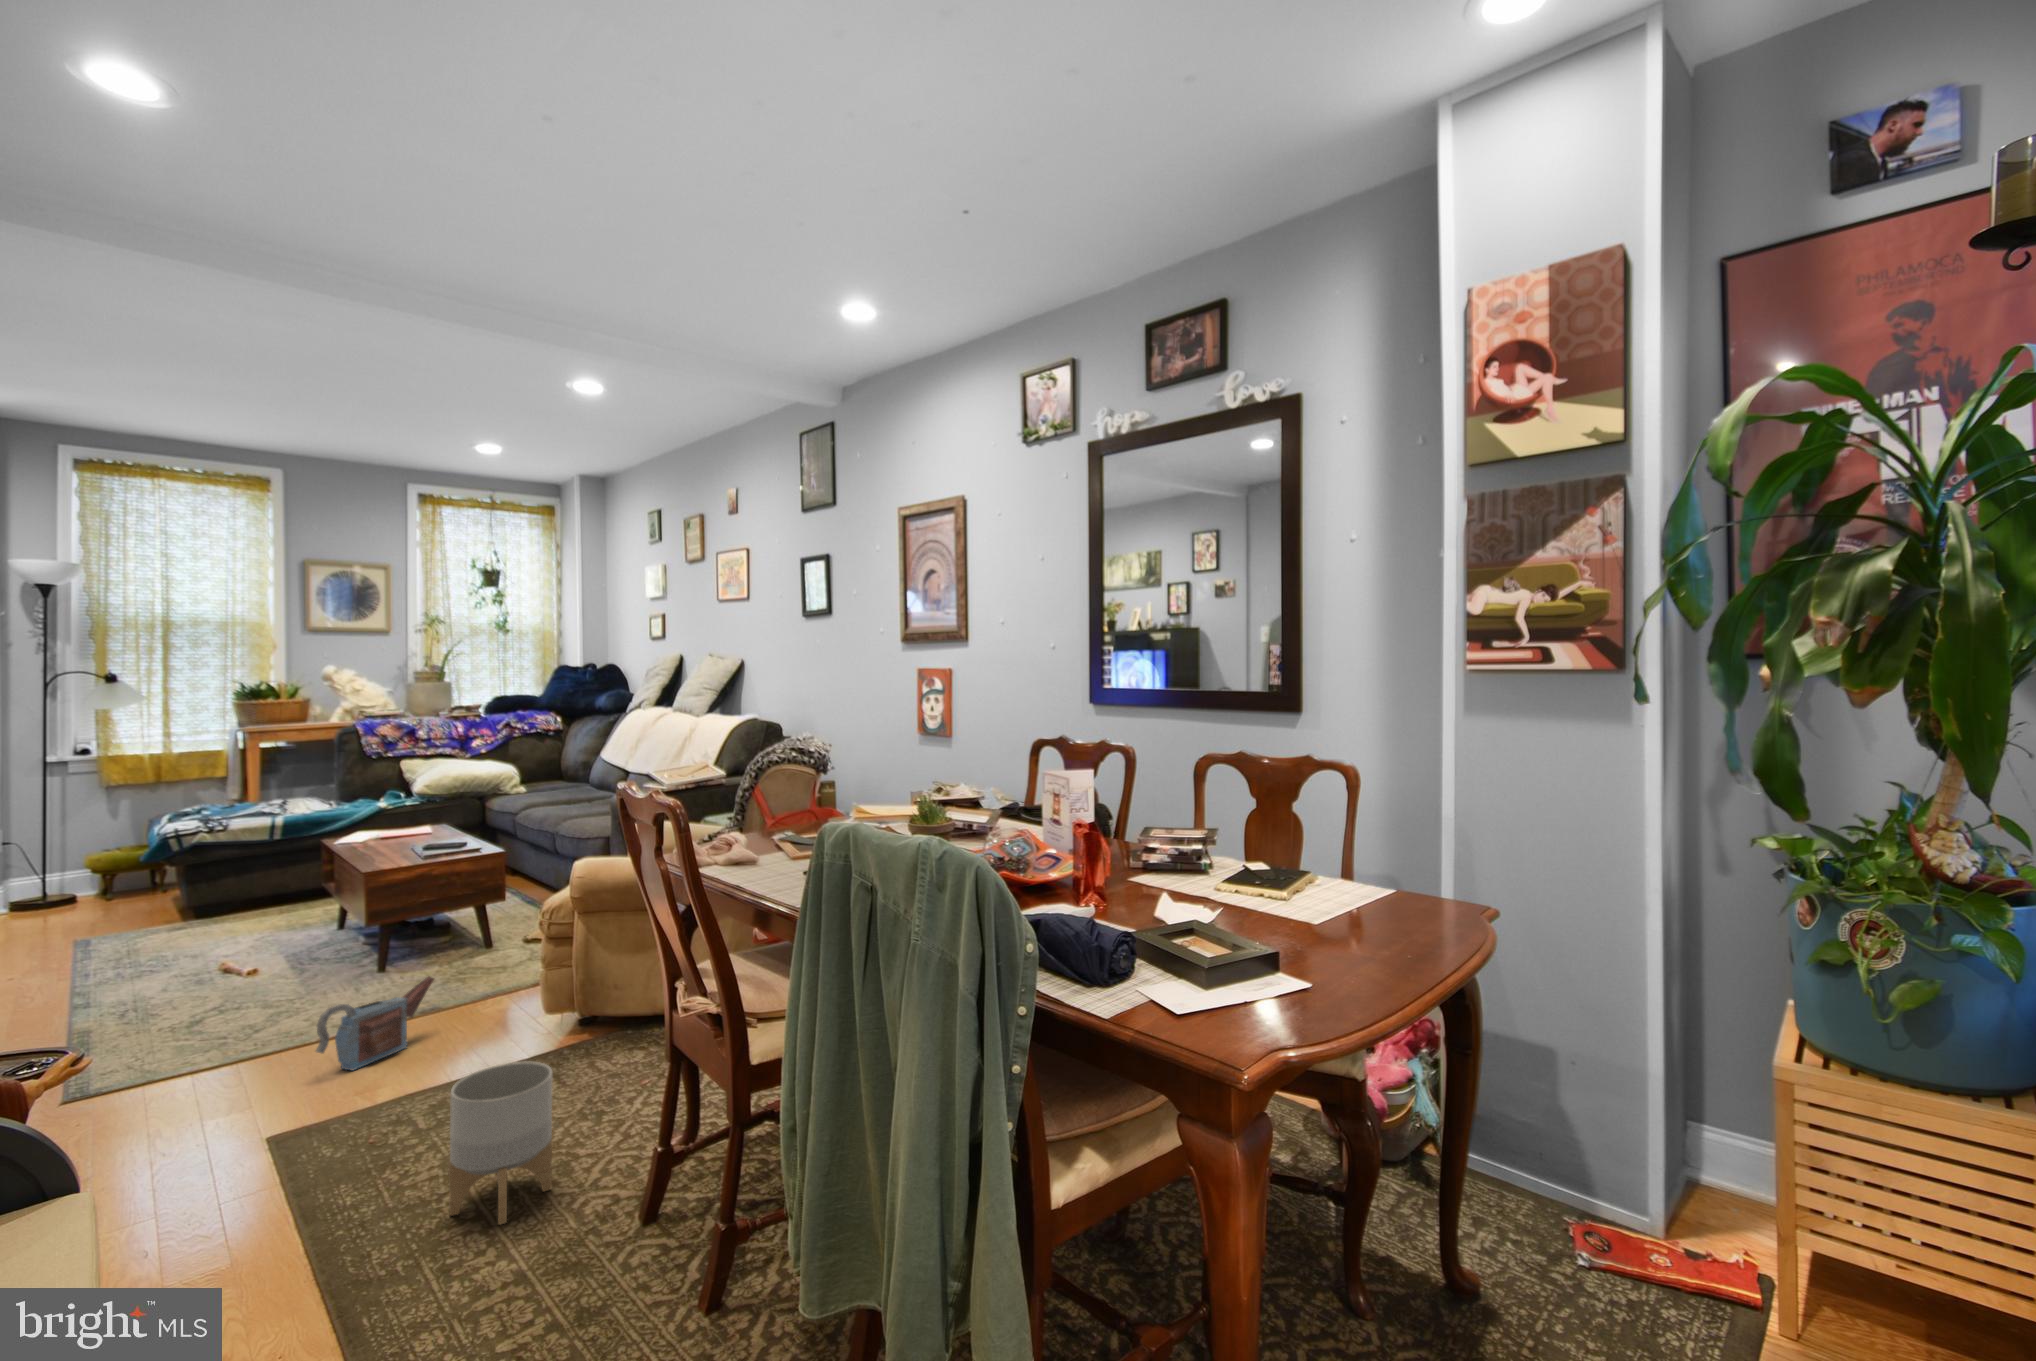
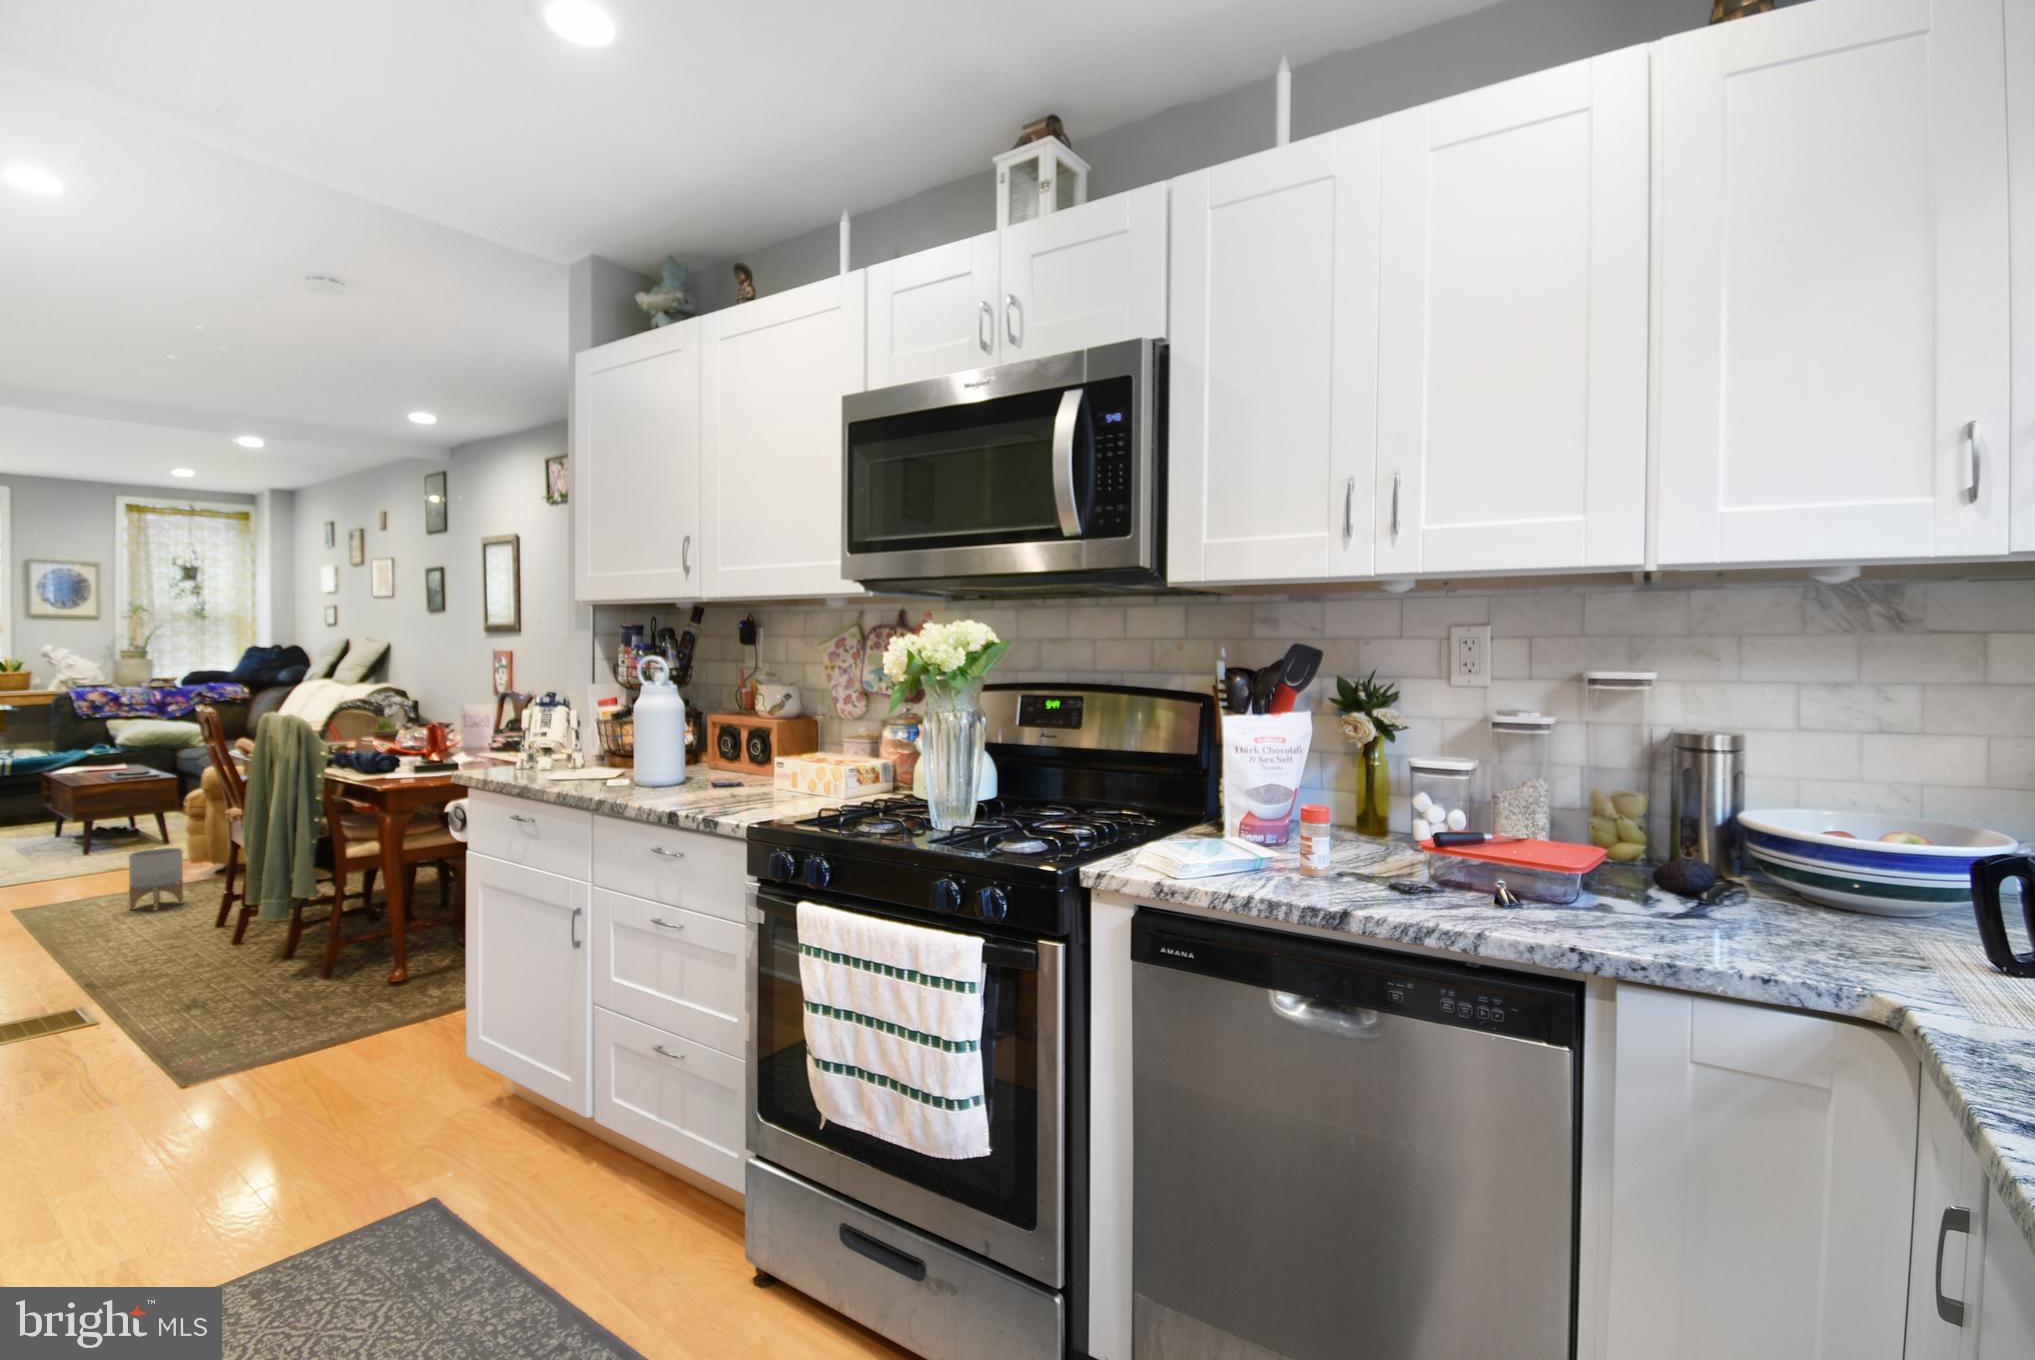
watering can: present [316,977,434,1071] -> none [54,834,128,878]

